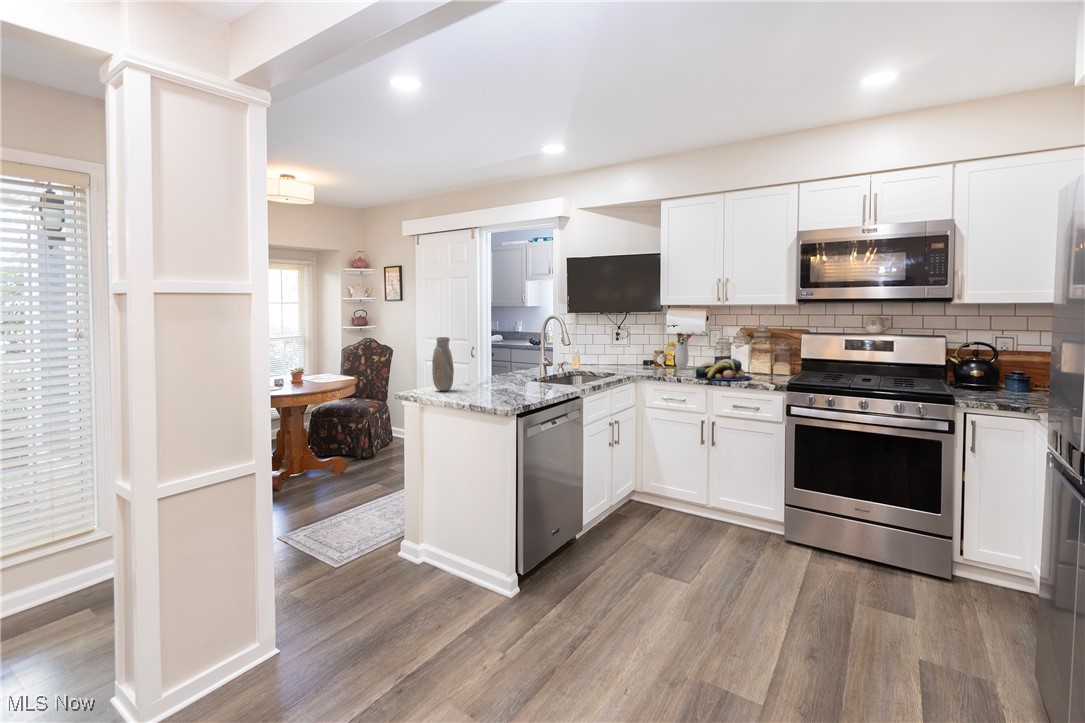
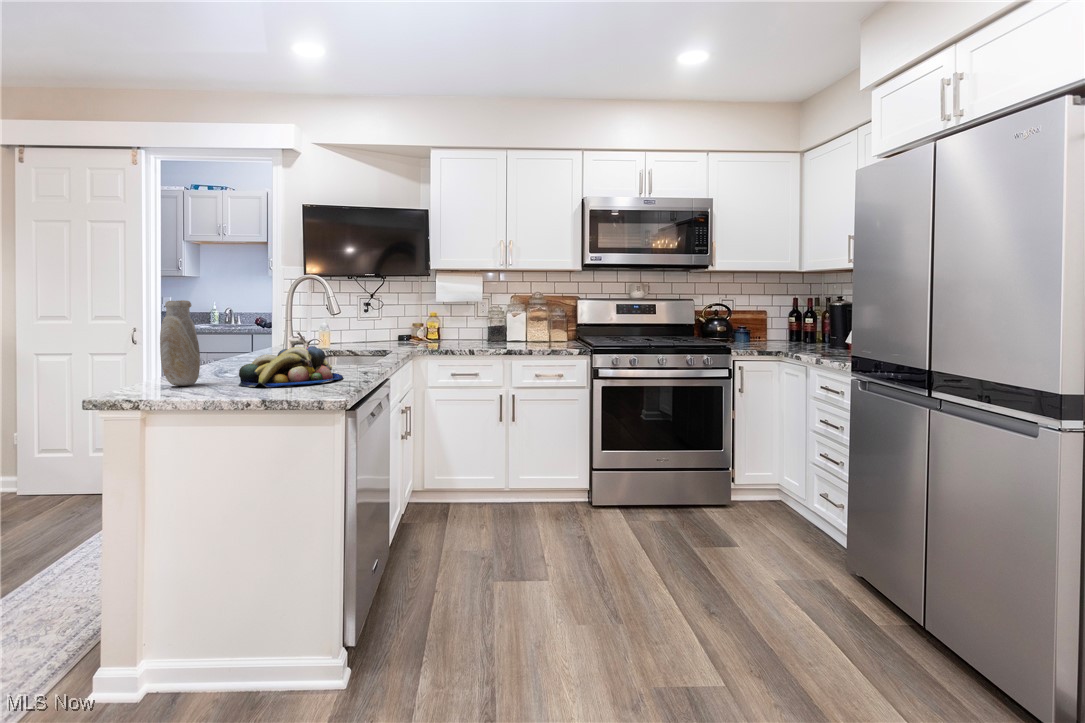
flower arrangement: present [667,323,708,369] -> none [432,291,481,344]
fruit bowl: present [695,359,751,380] -> present [239,346,343,387]

